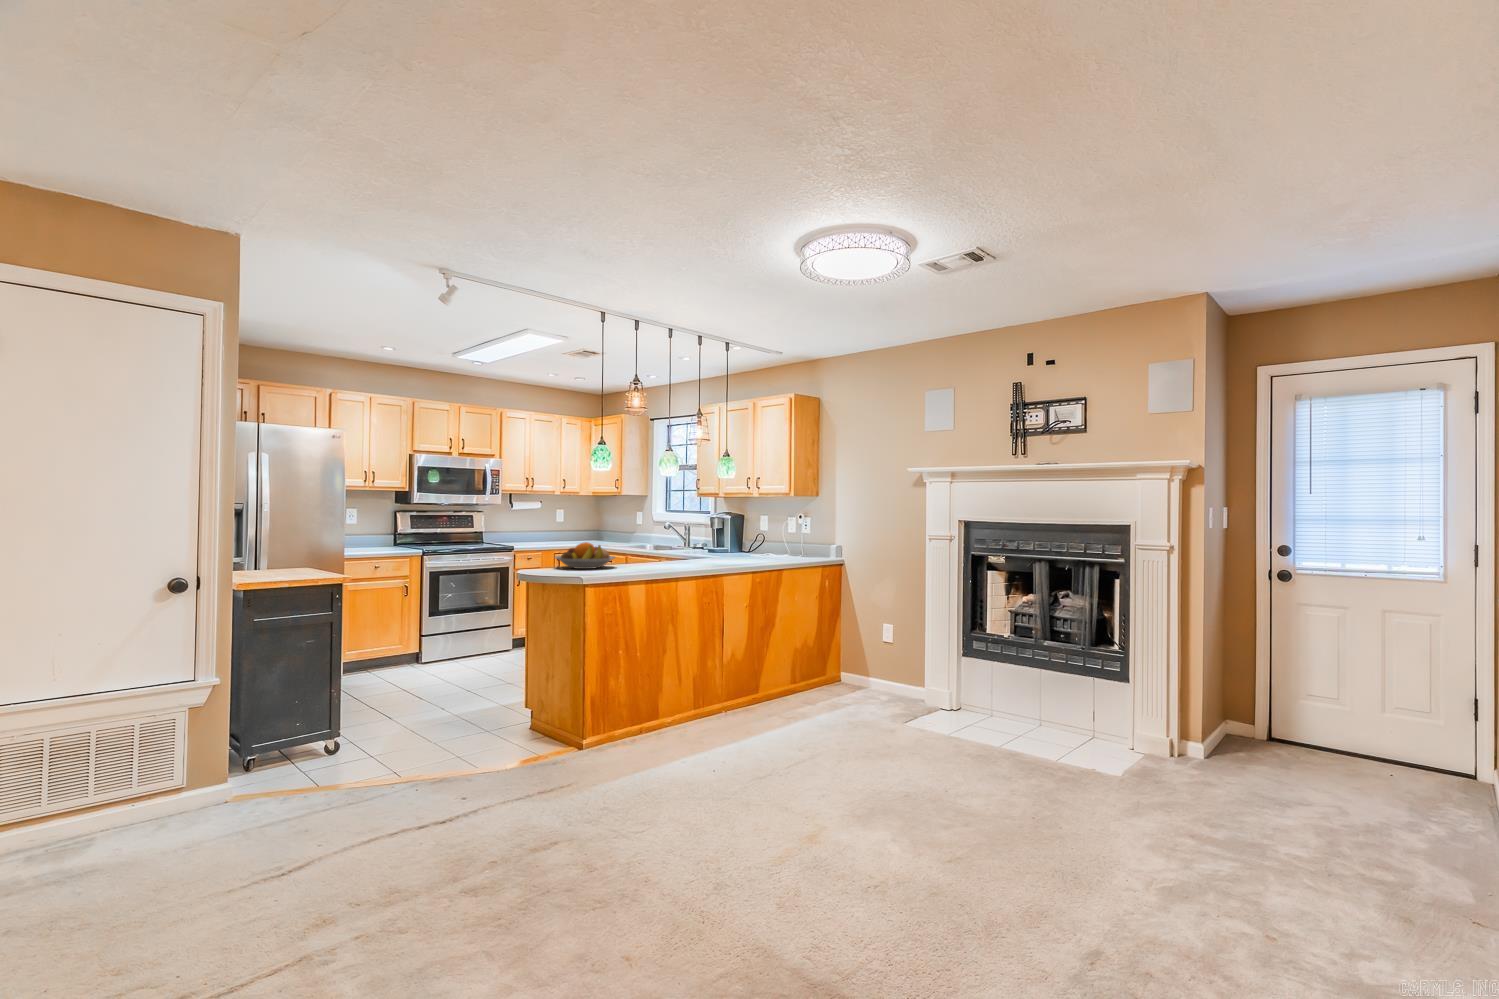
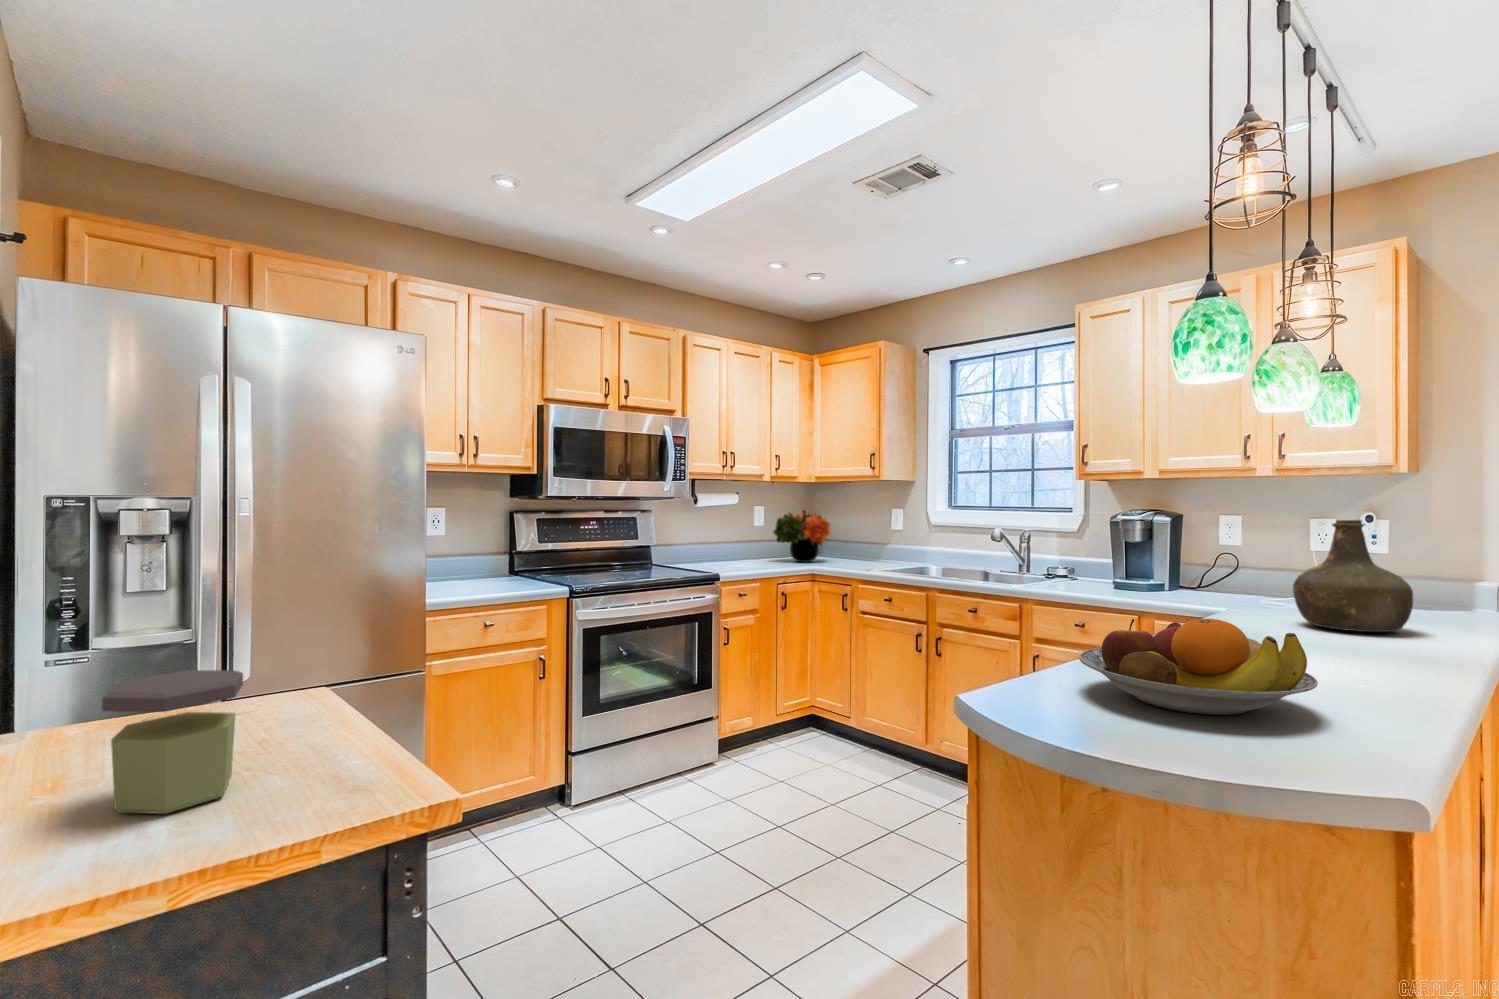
flower arrangement: none [561,512,598,543] -> present [774,510,831,562]
bottle: none [711,516,747,559] -> present [1293,520,1413,632]
jar: none [265,550,296,581] -> present [102,670,243,814]

